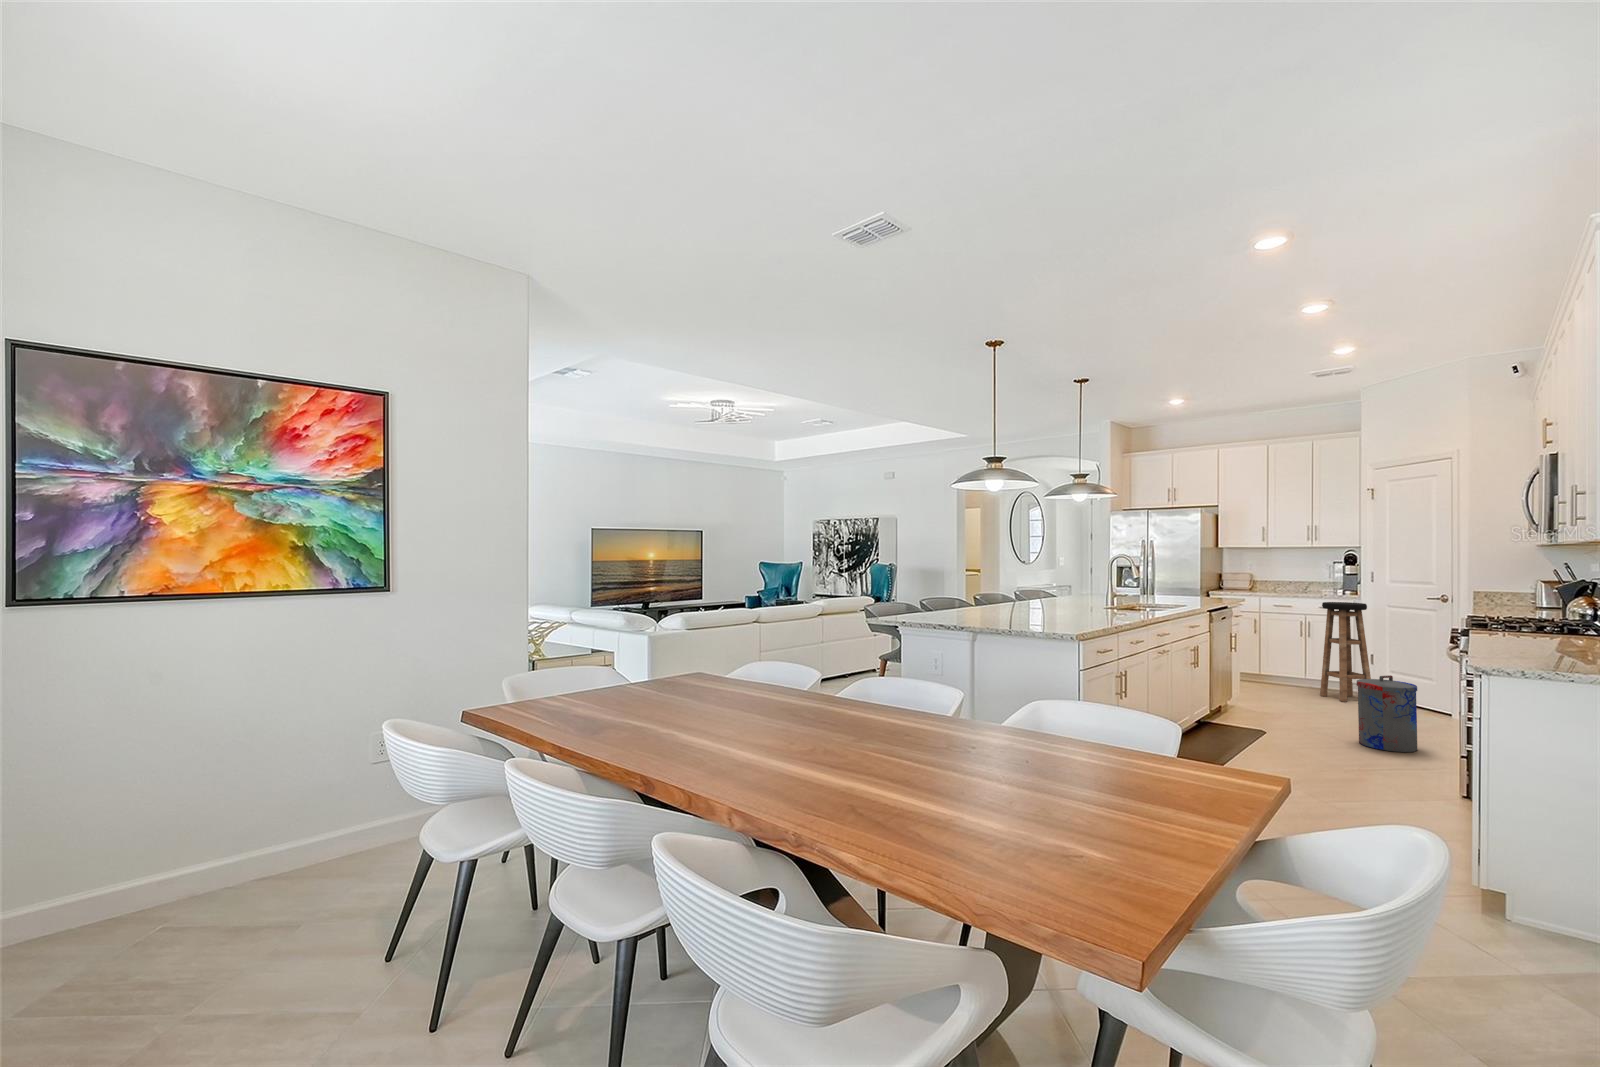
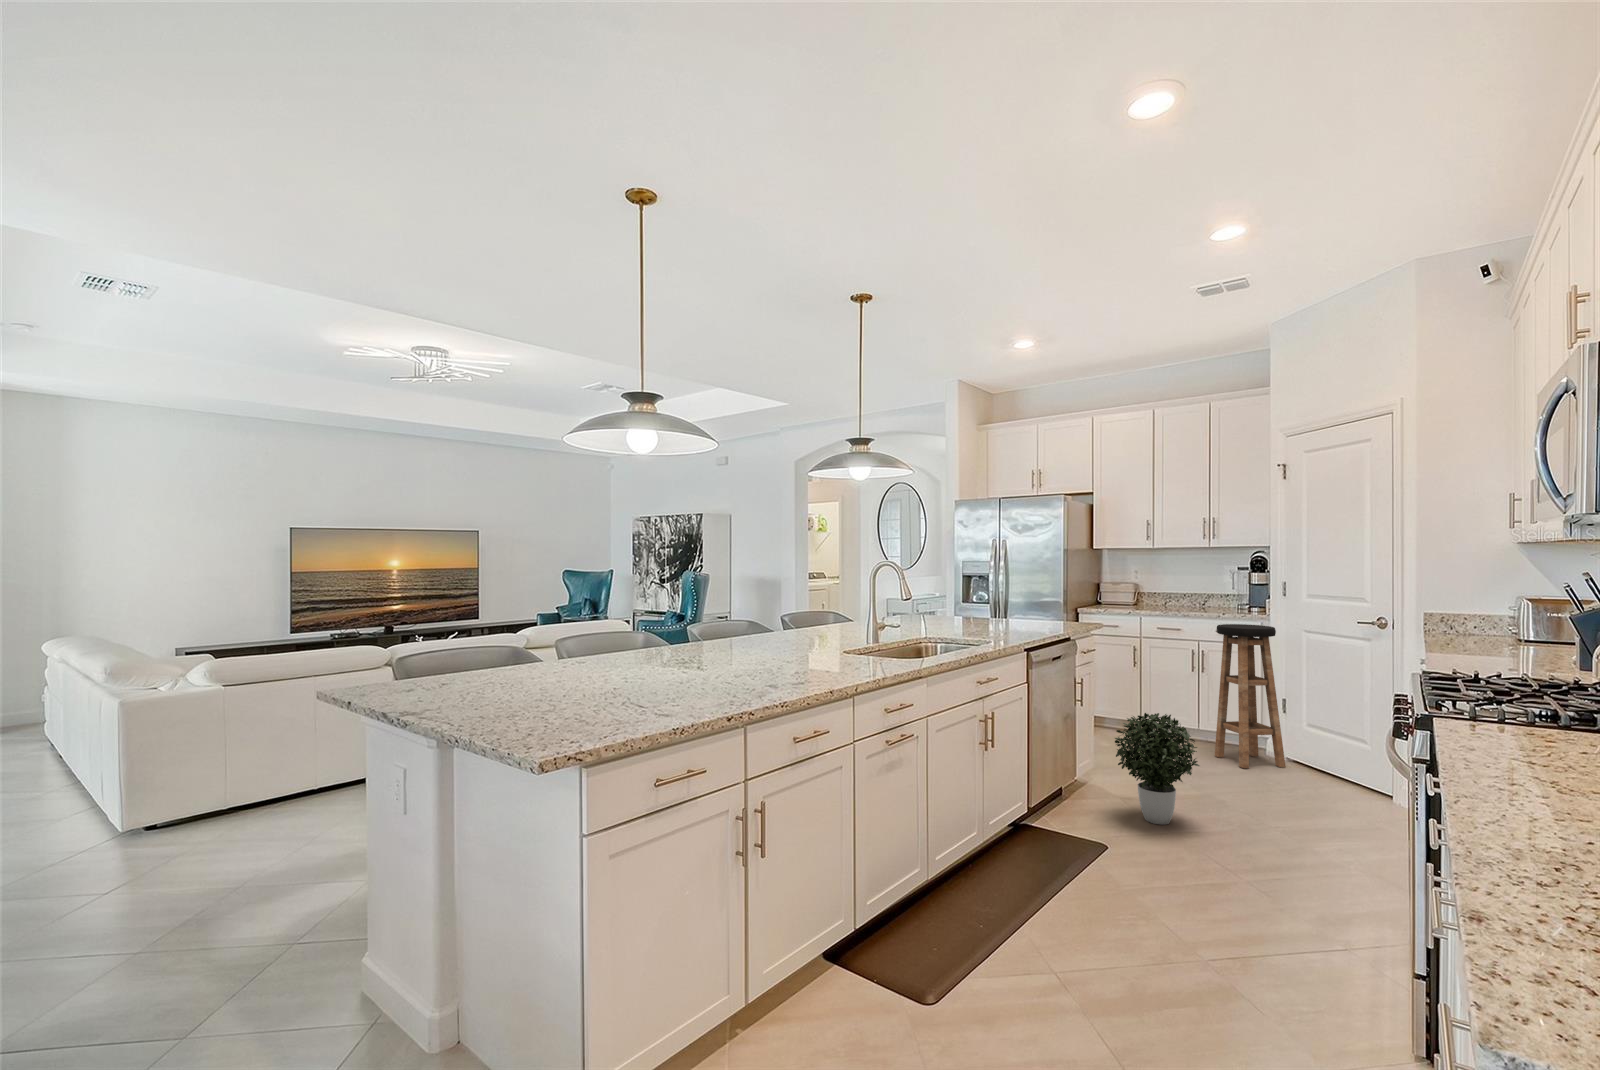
potted plant: none [1259,654,1320,726] -> present [1115,713,1199,825]
trash can: present [1357,675,1417,752] -> none [1249,757,1344,890]

